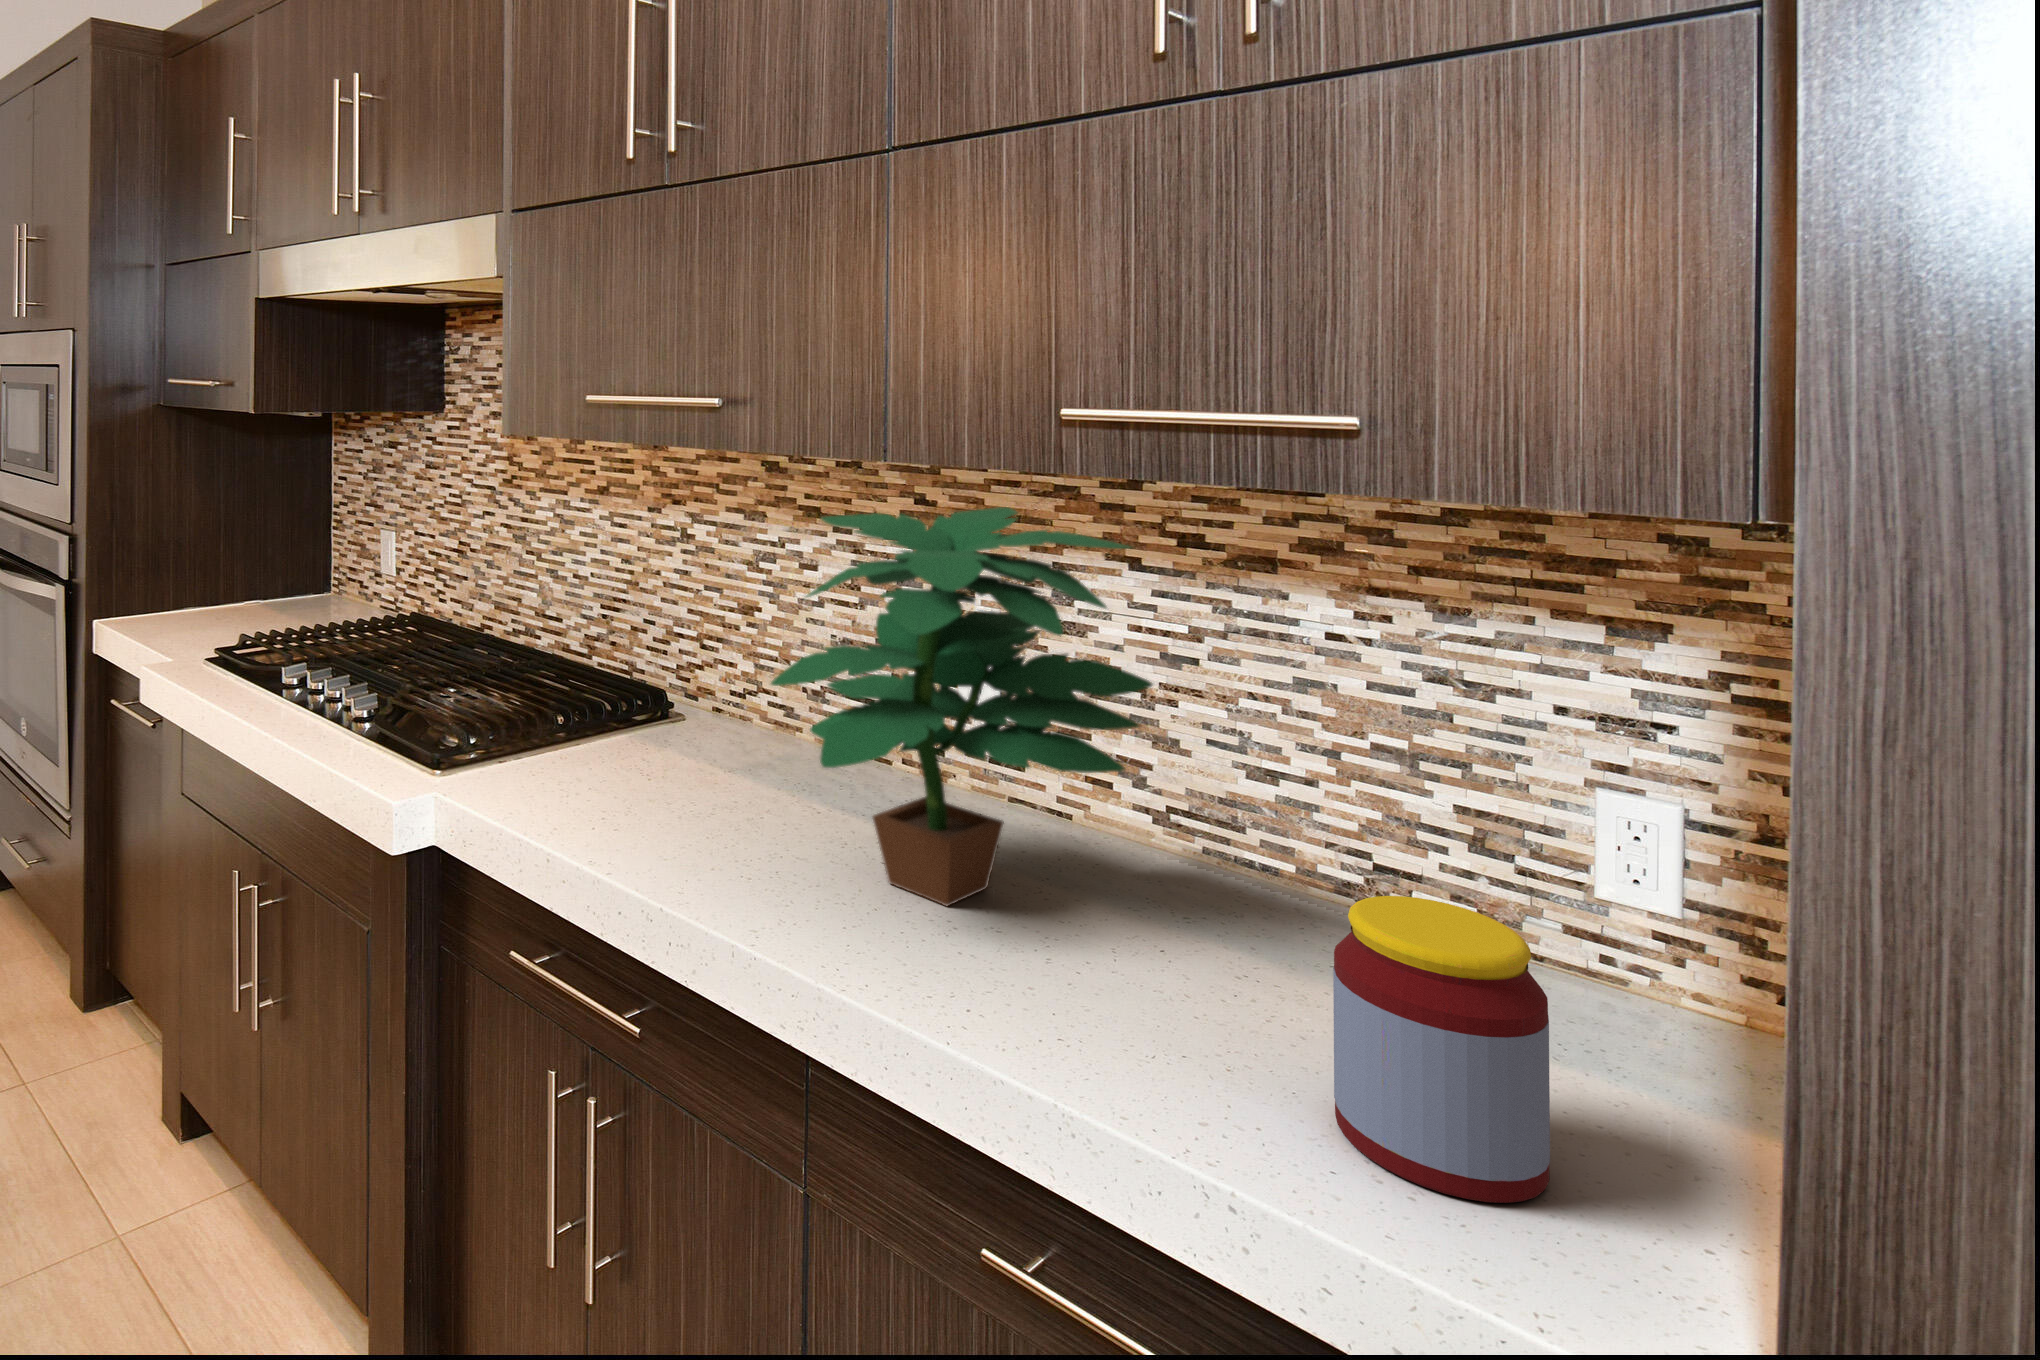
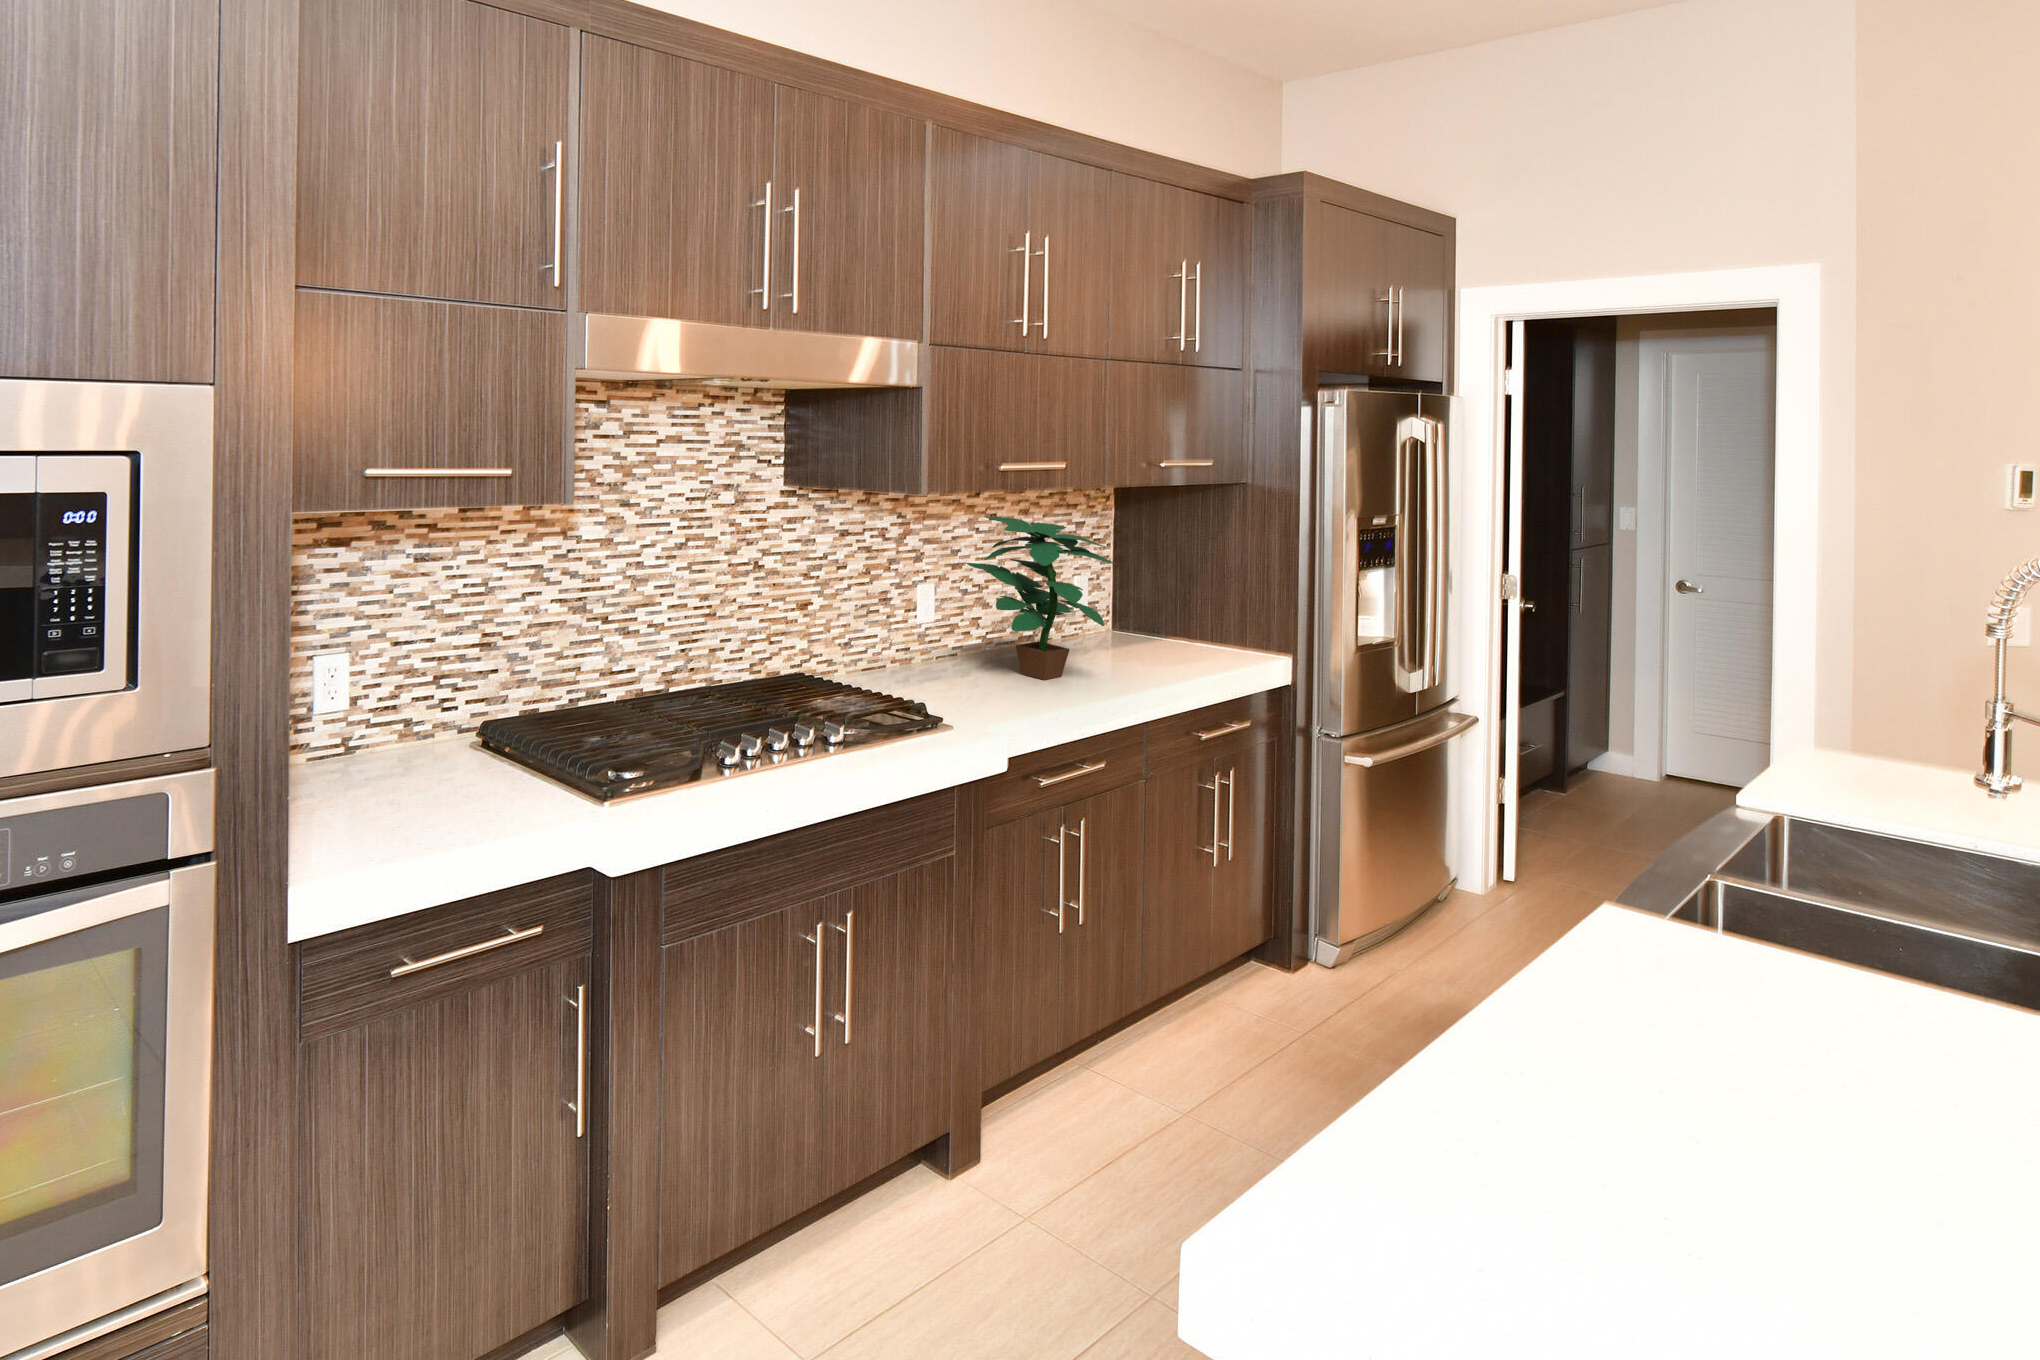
jar: present [1333,896,1550,1203] -> none [1156,601,1205,665]

